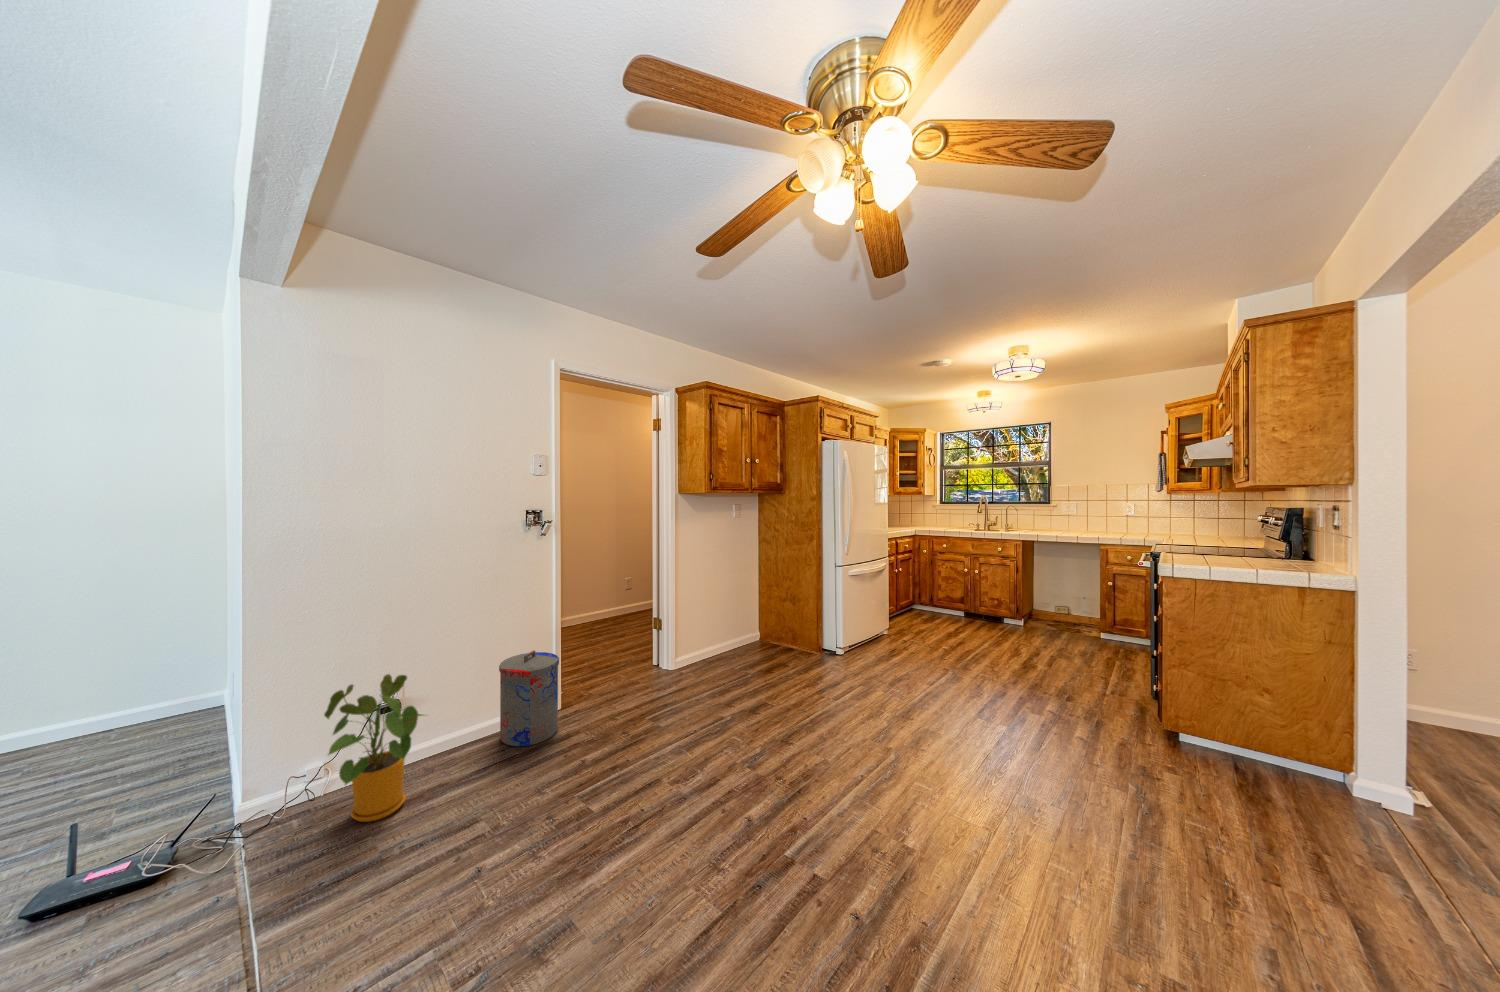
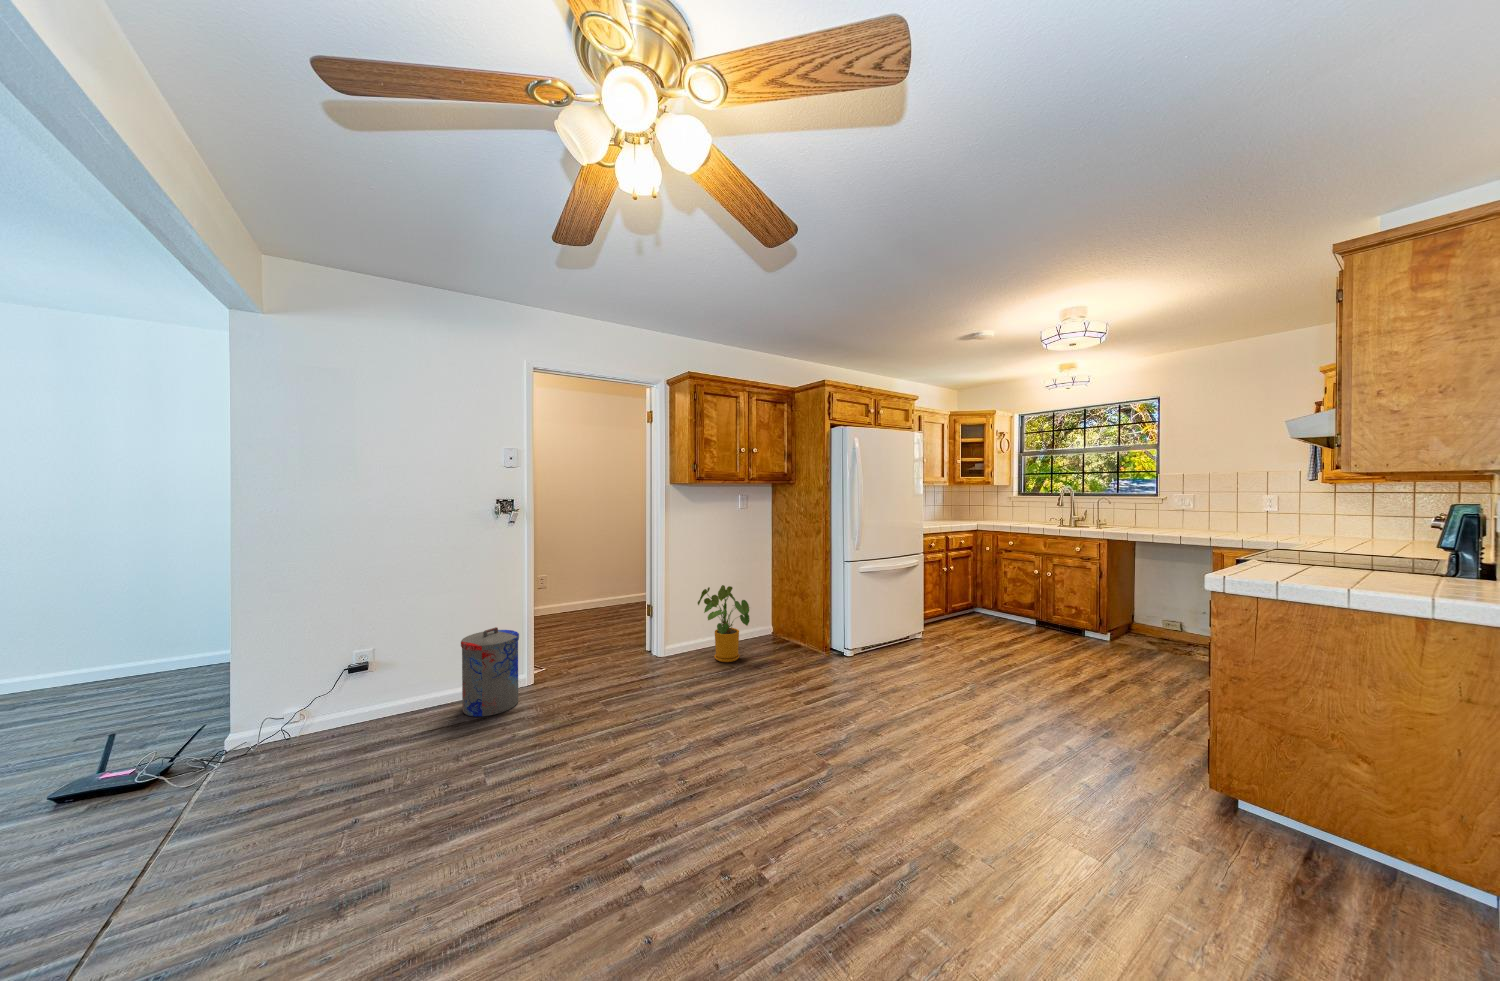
house plant: present [324,674,424,822] -> present [698,585,750,662]

